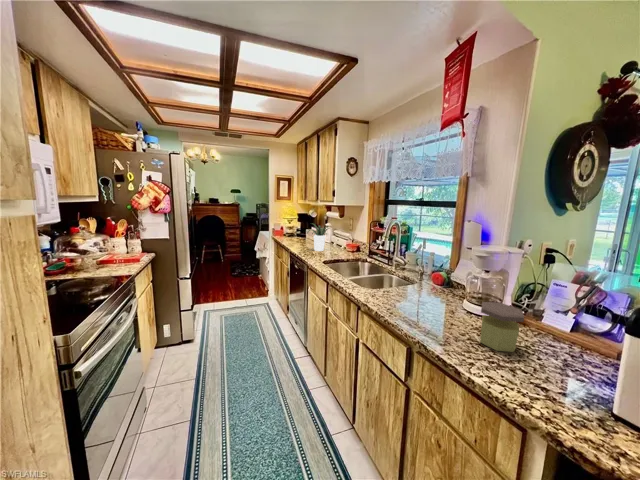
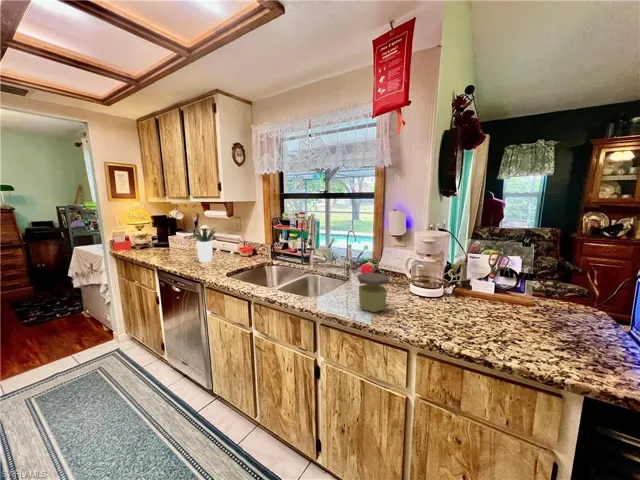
jar: present [480,302,524,352] -> present [358,273,389,312]

